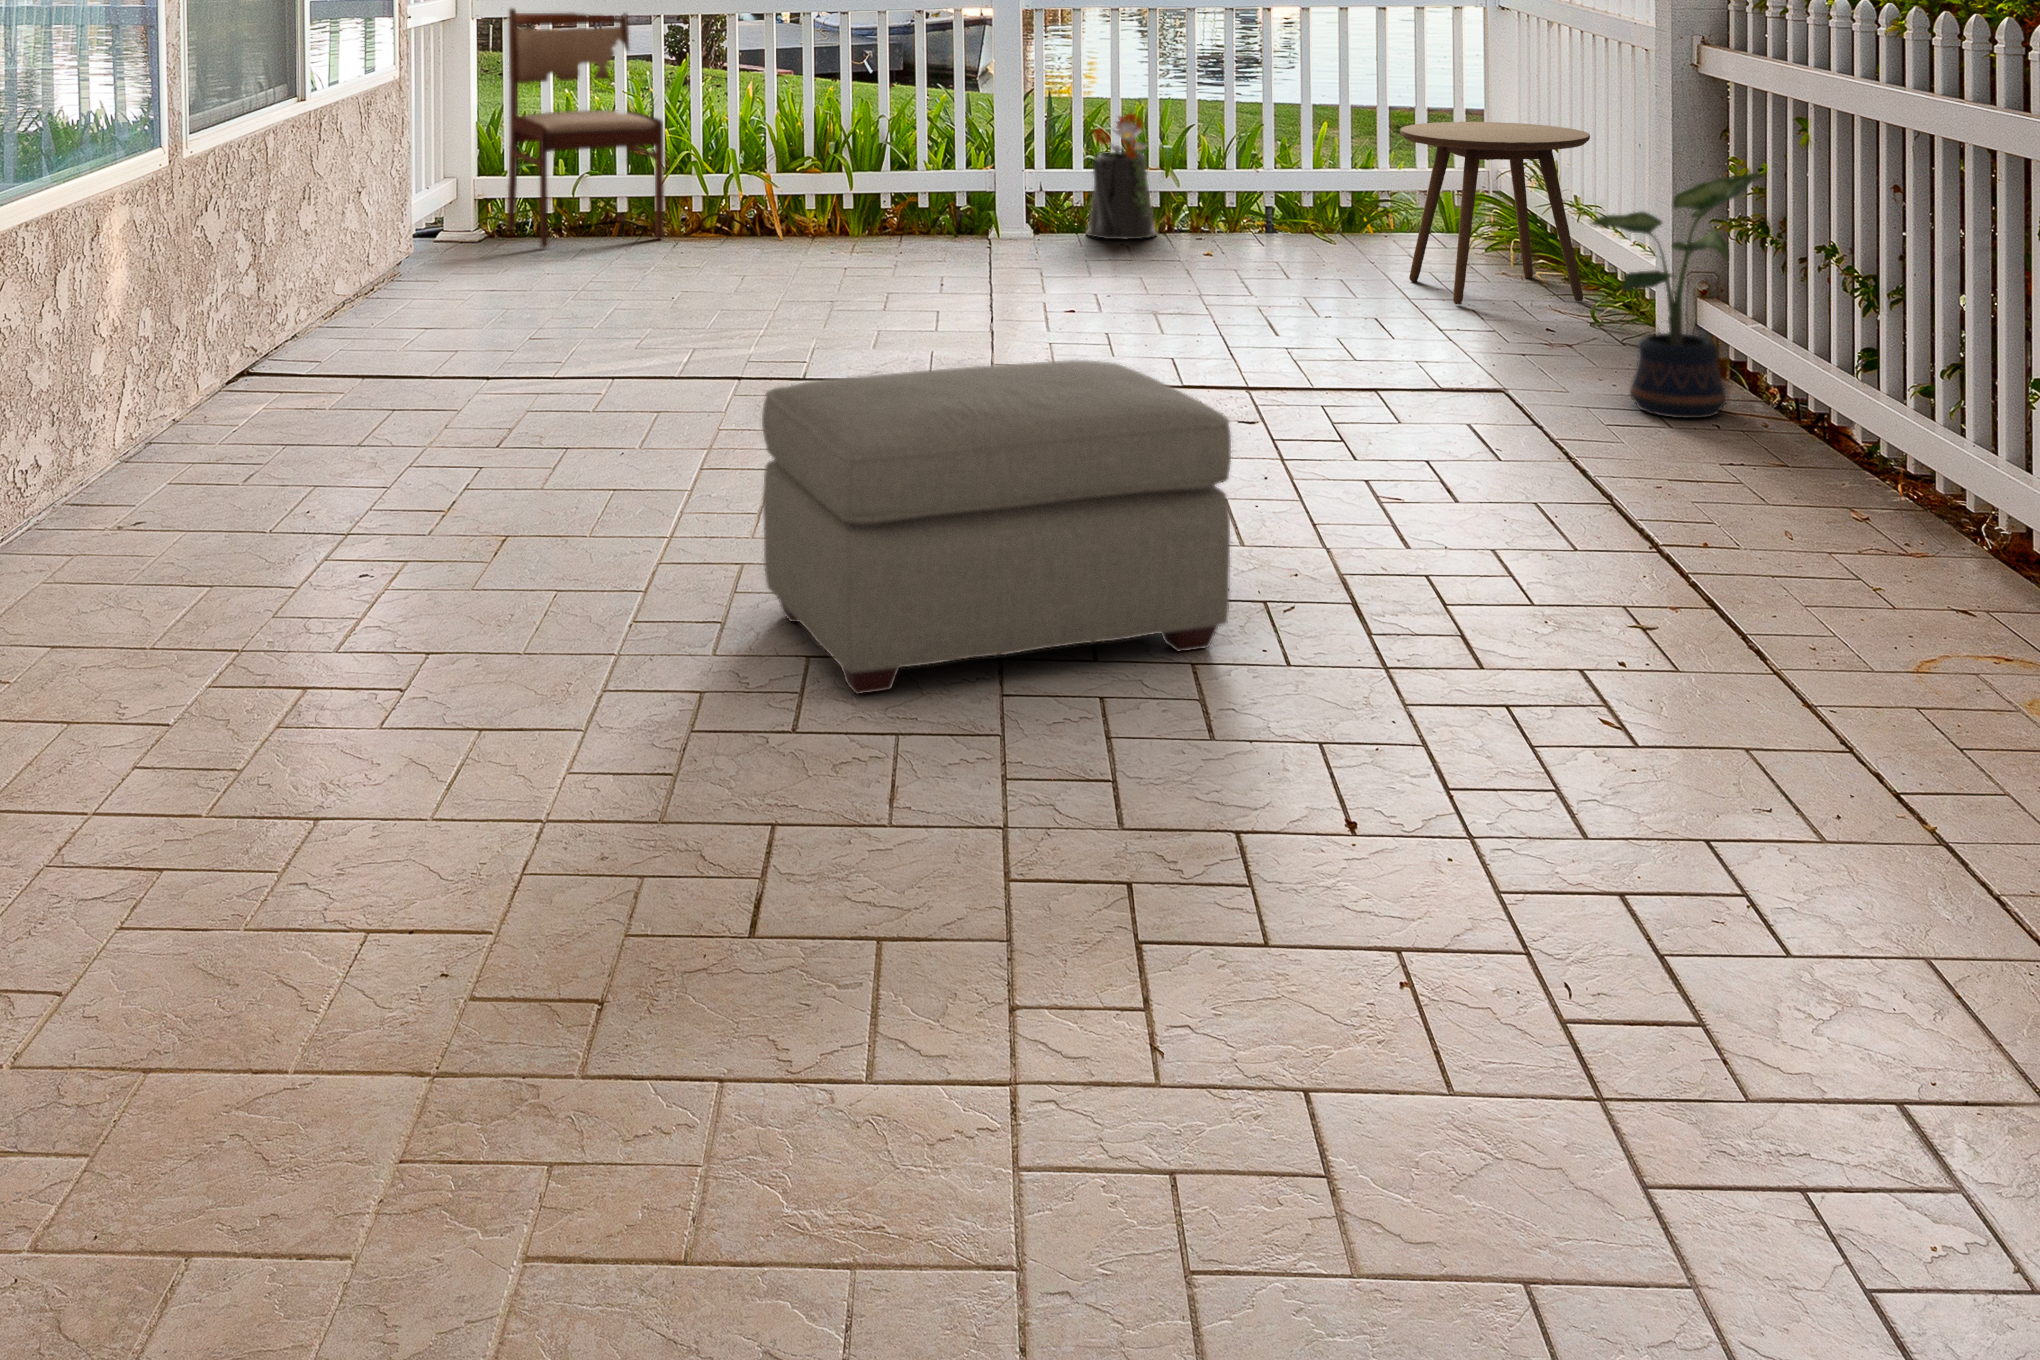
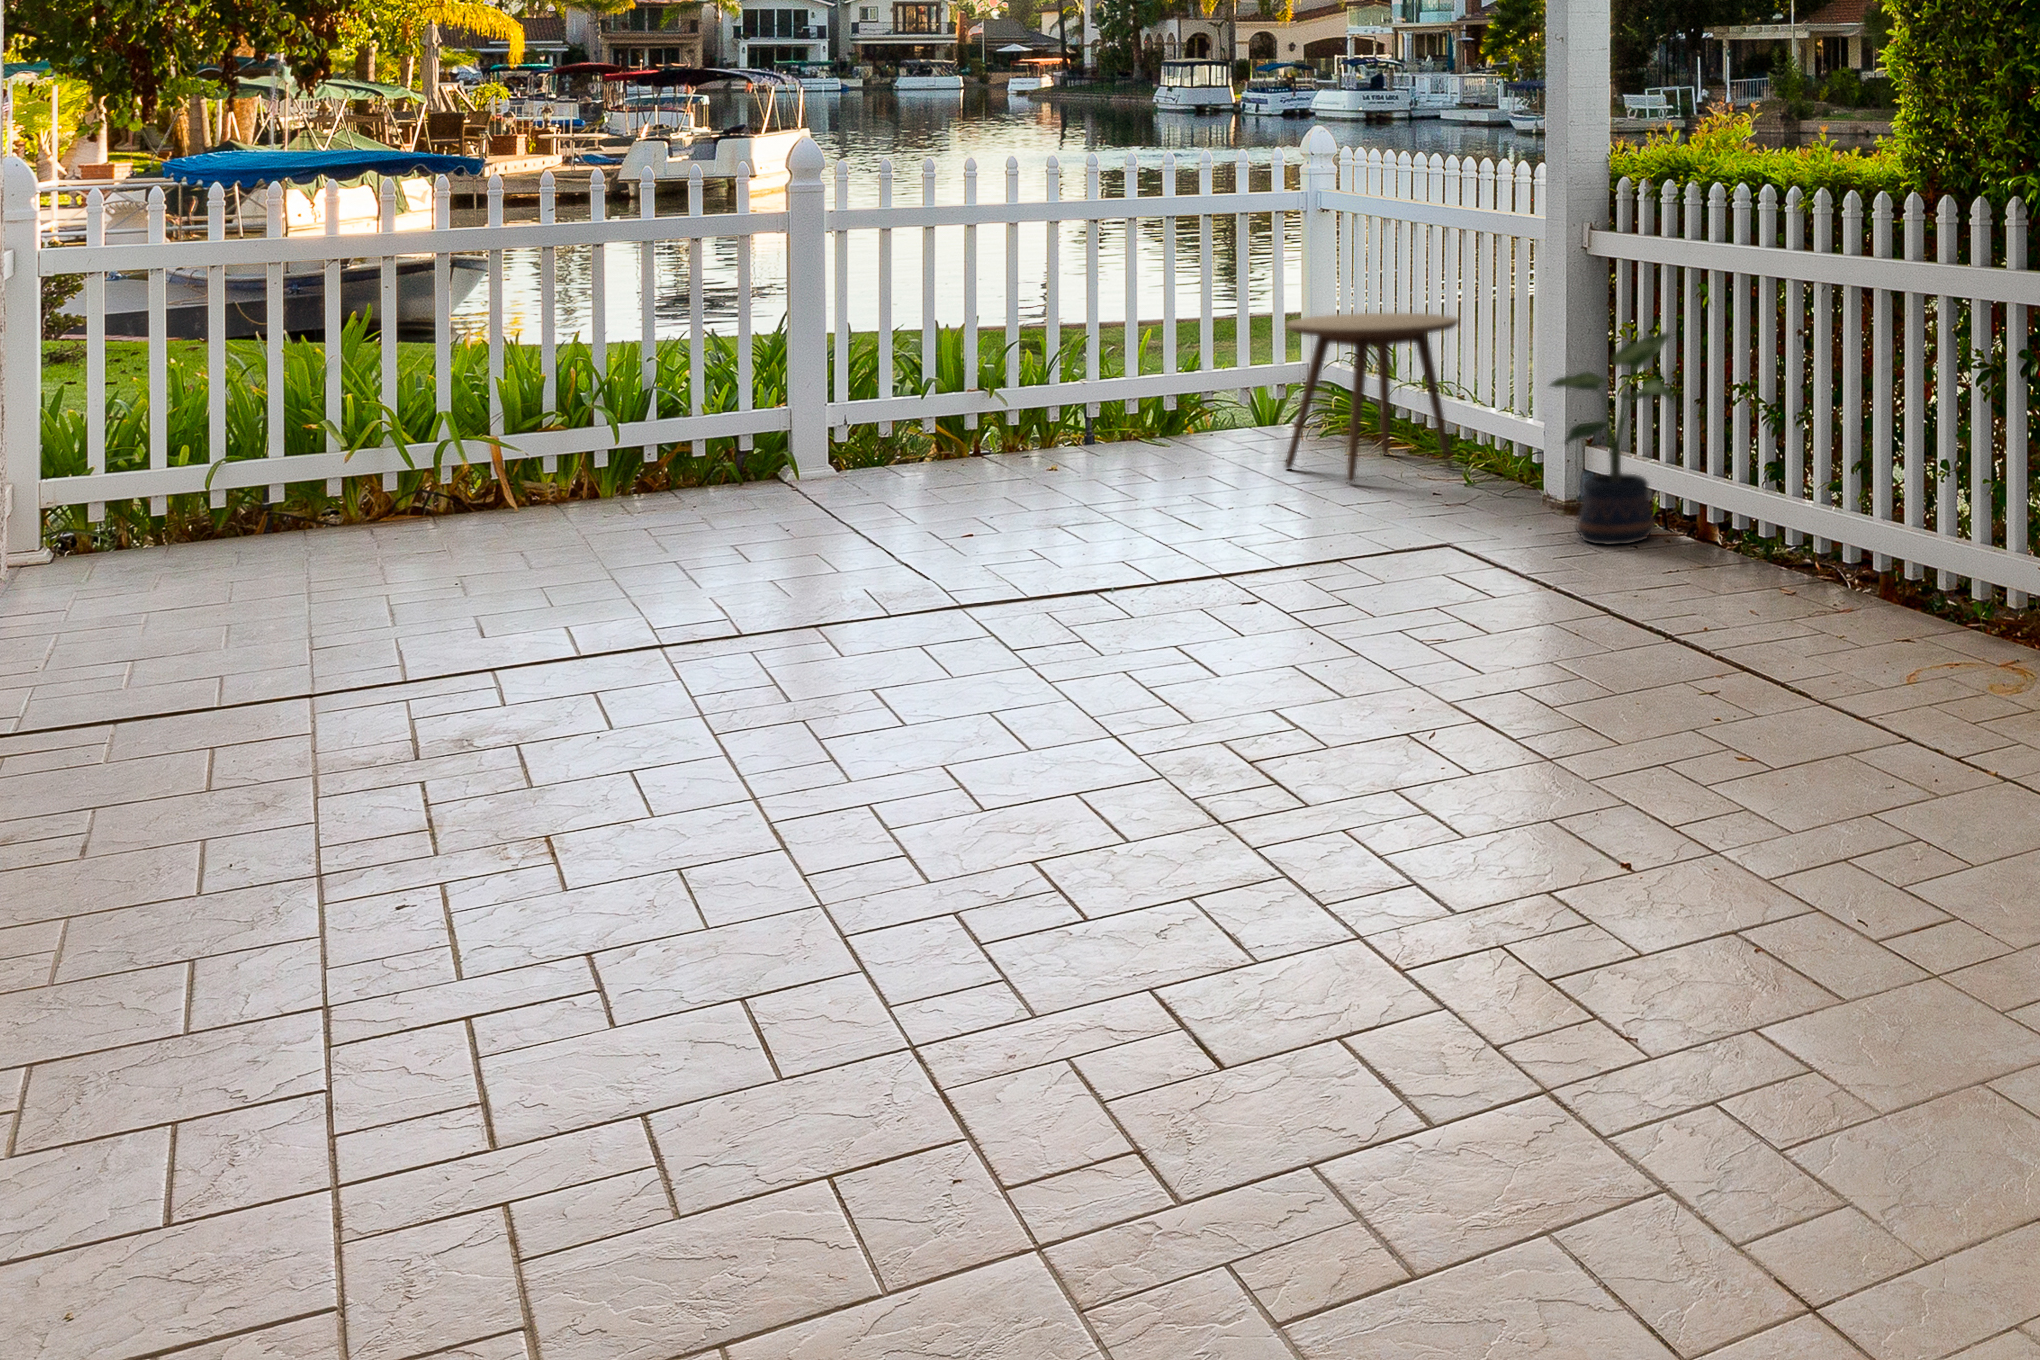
dining chair: present [507,9,664,248] -> none [90,244,369,557]
watering can: present [1087,113,1156,239] -> none [904,331,984,467]
ottoman: present [762,360,1231,694] -> none [1004,537,1476,872]

